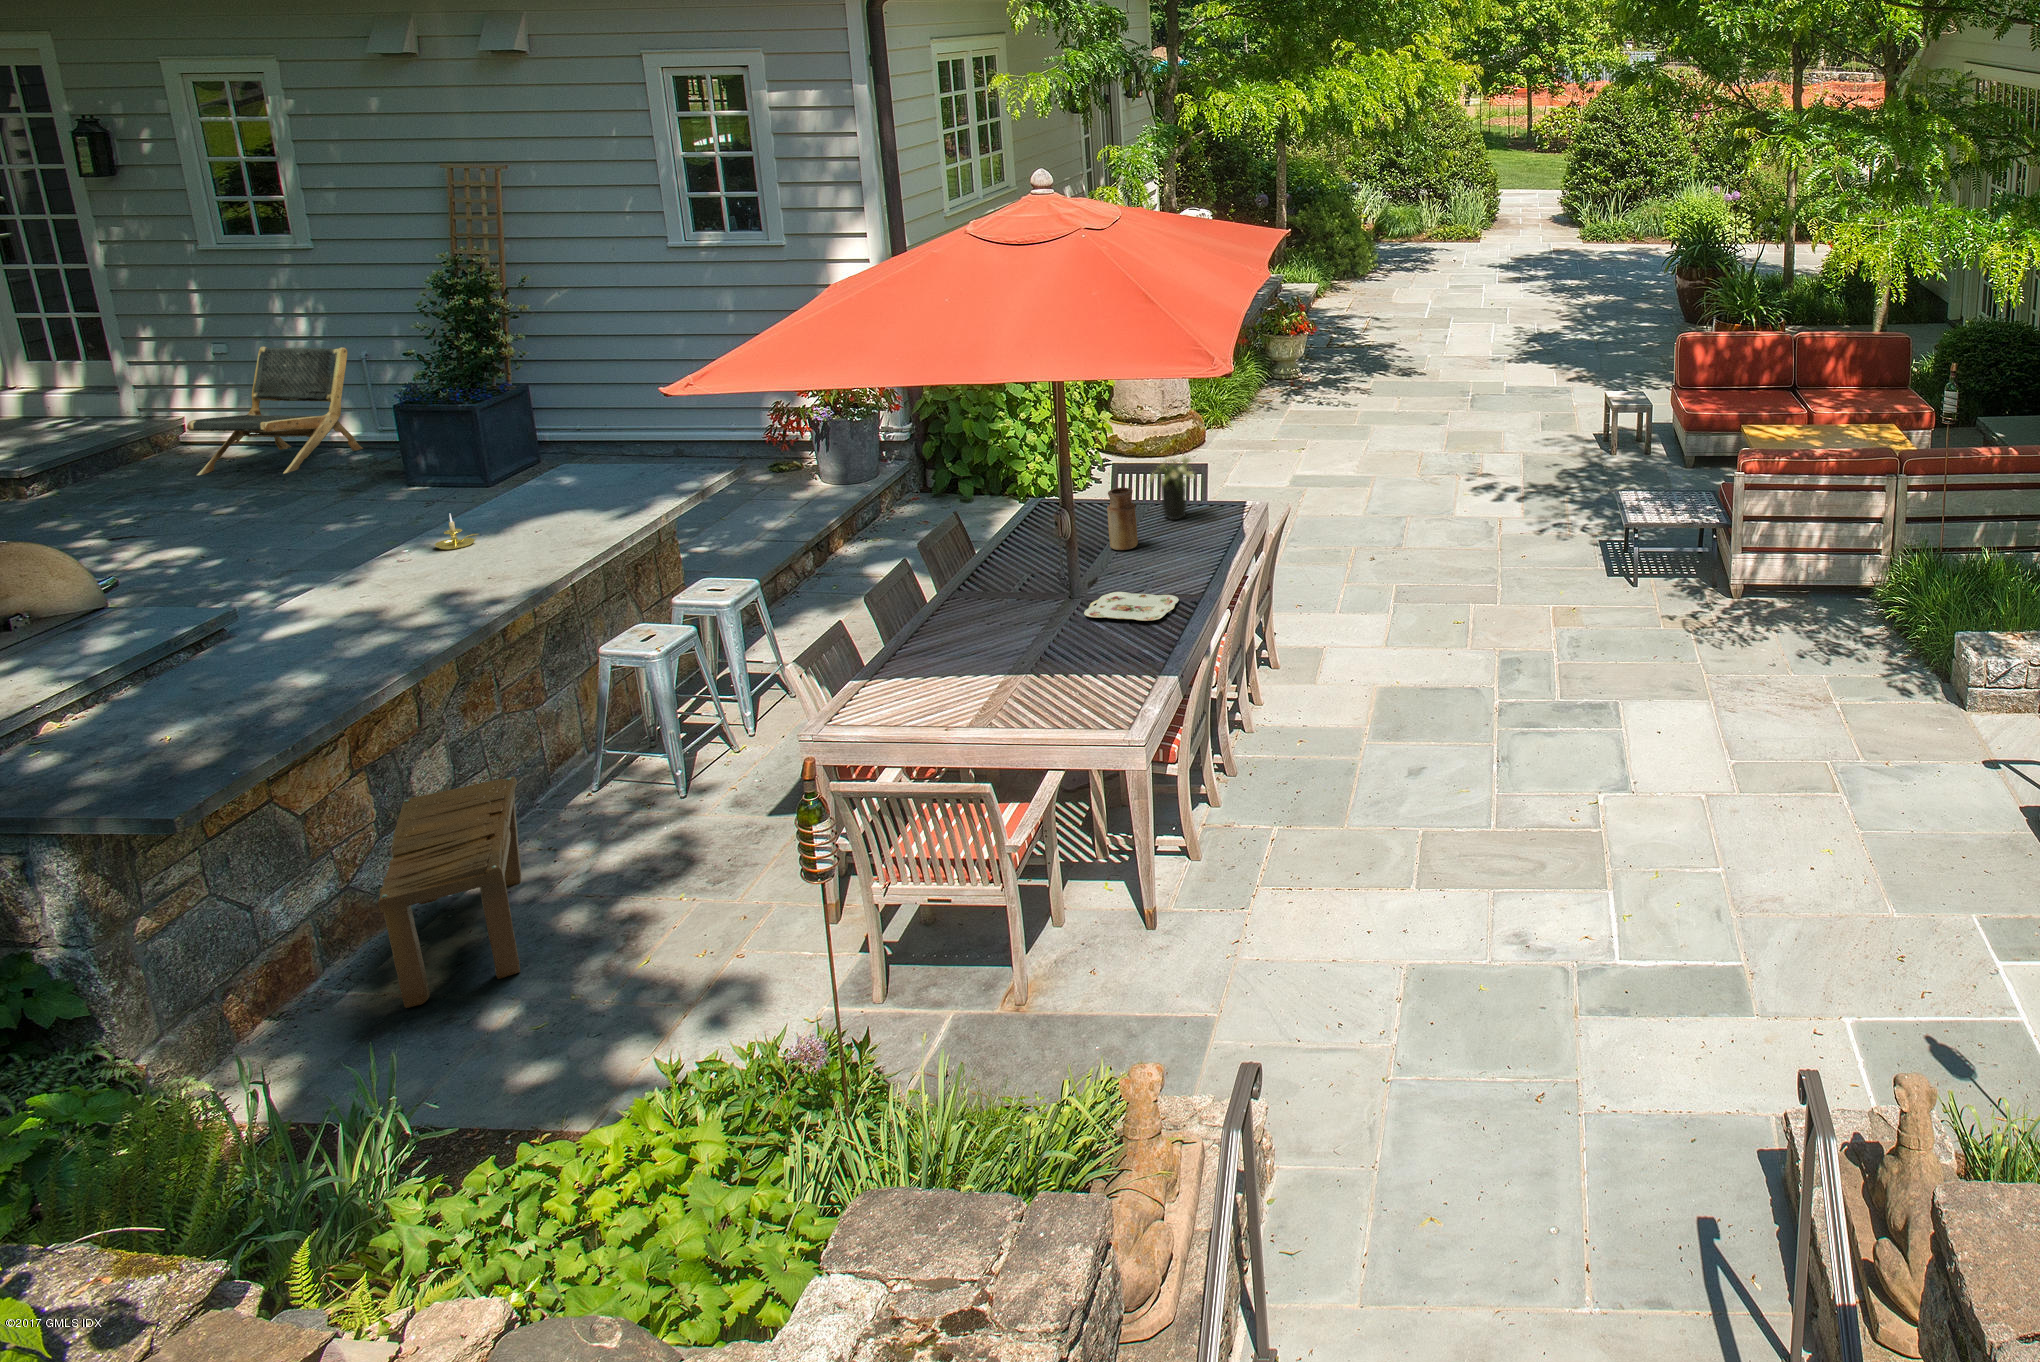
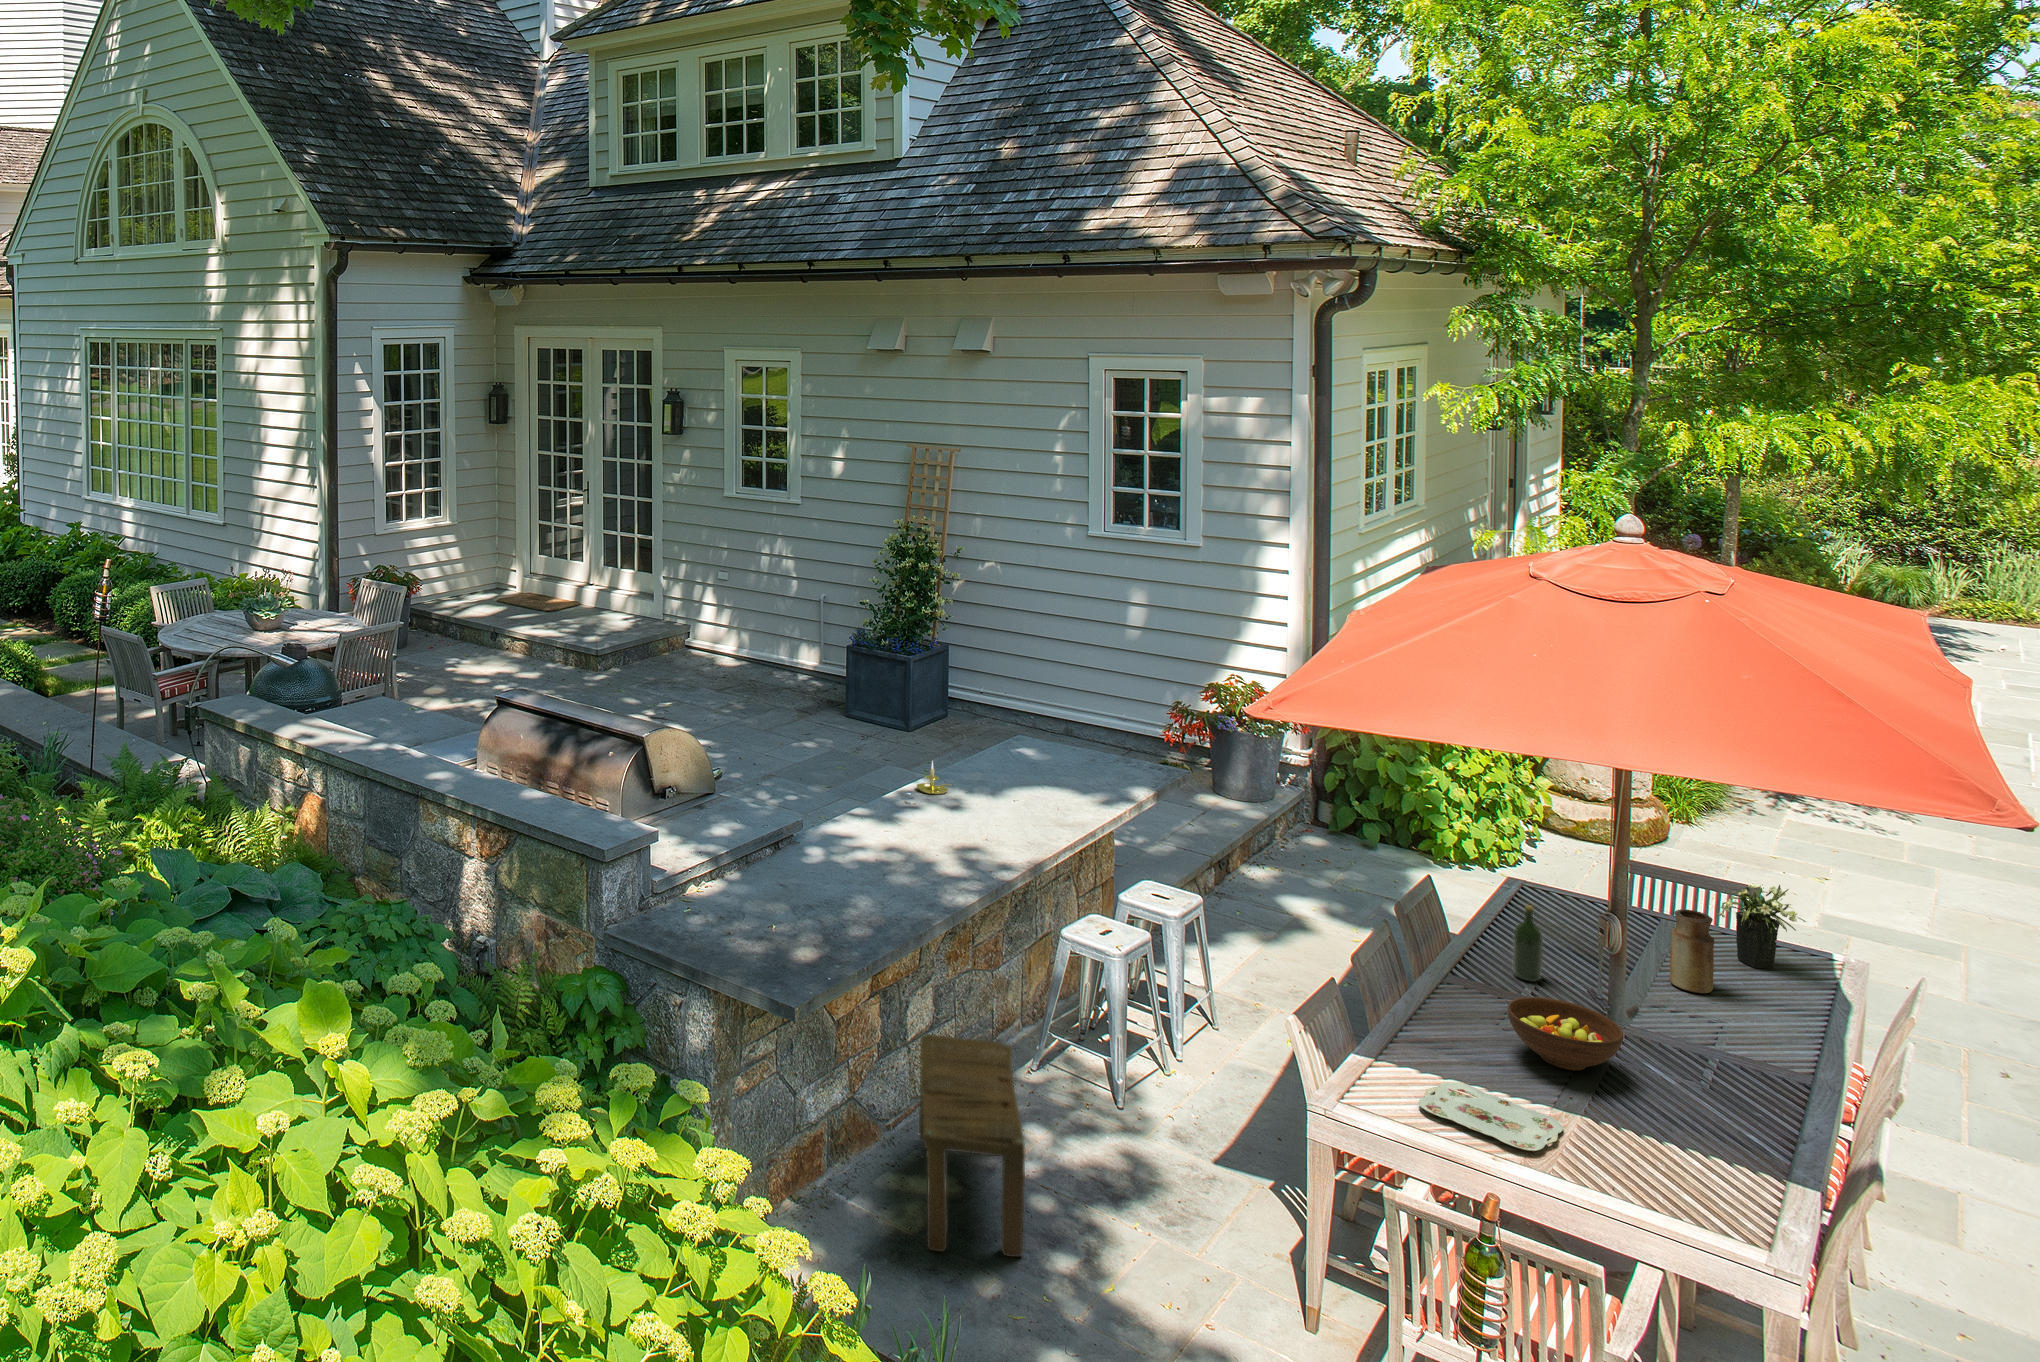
lounge chair: present [187,346,363,475] -> none [704,577,813,687]
wine bottle: none [990,513,1014,576] -> present [1513,905,1543,982]
fruit bowl: none [962,583,1045,637] -> present [1508,997,1623,1070]
serving tray: present [1084,592,1179,621] -> present [1418,1082,1563,1151]

